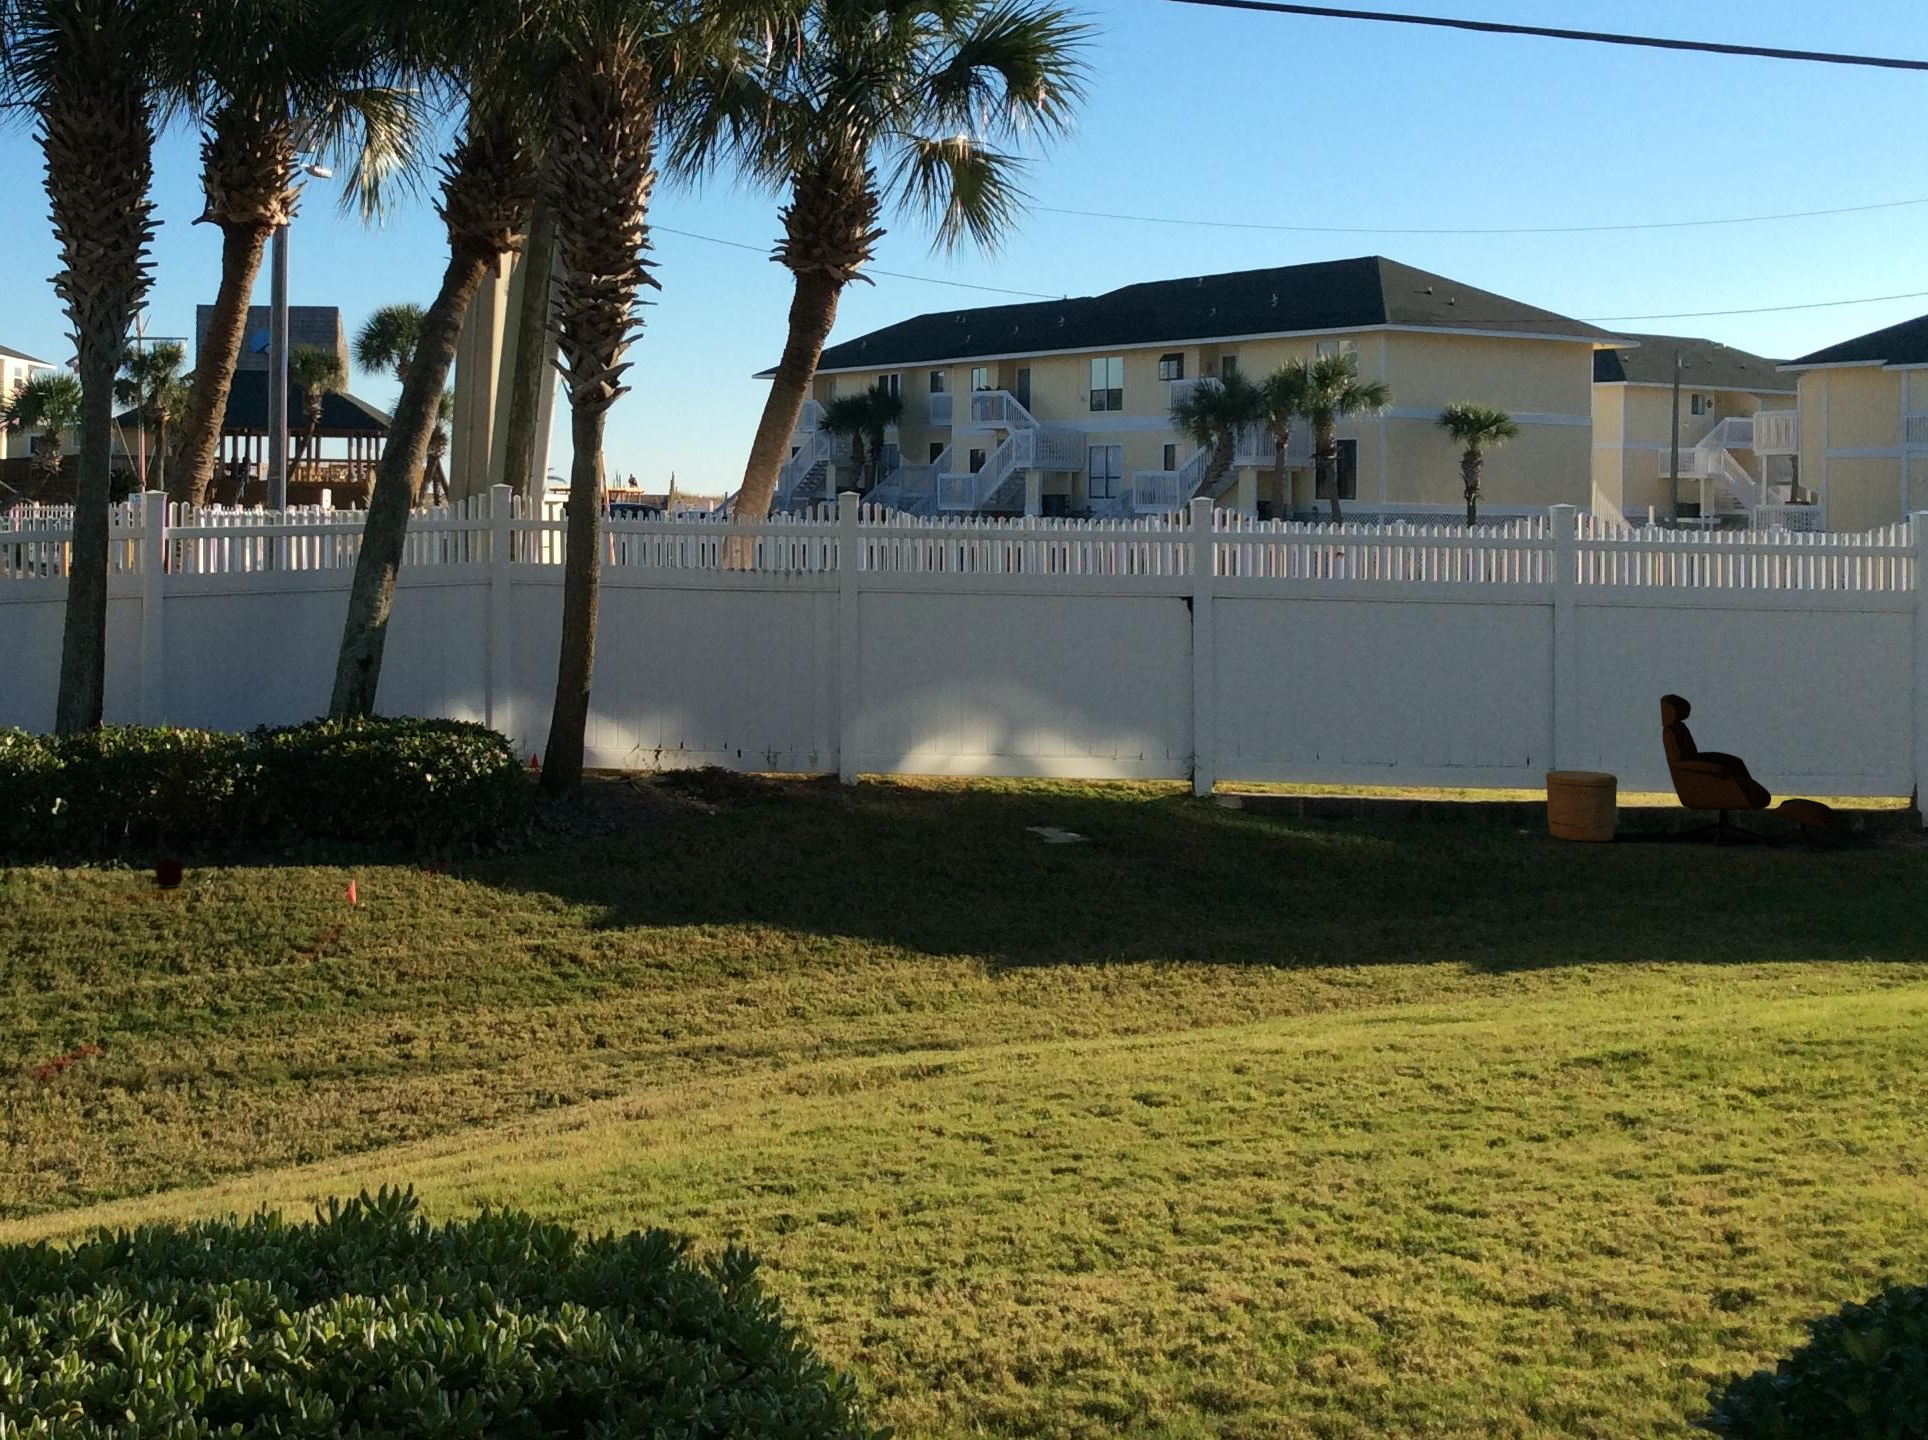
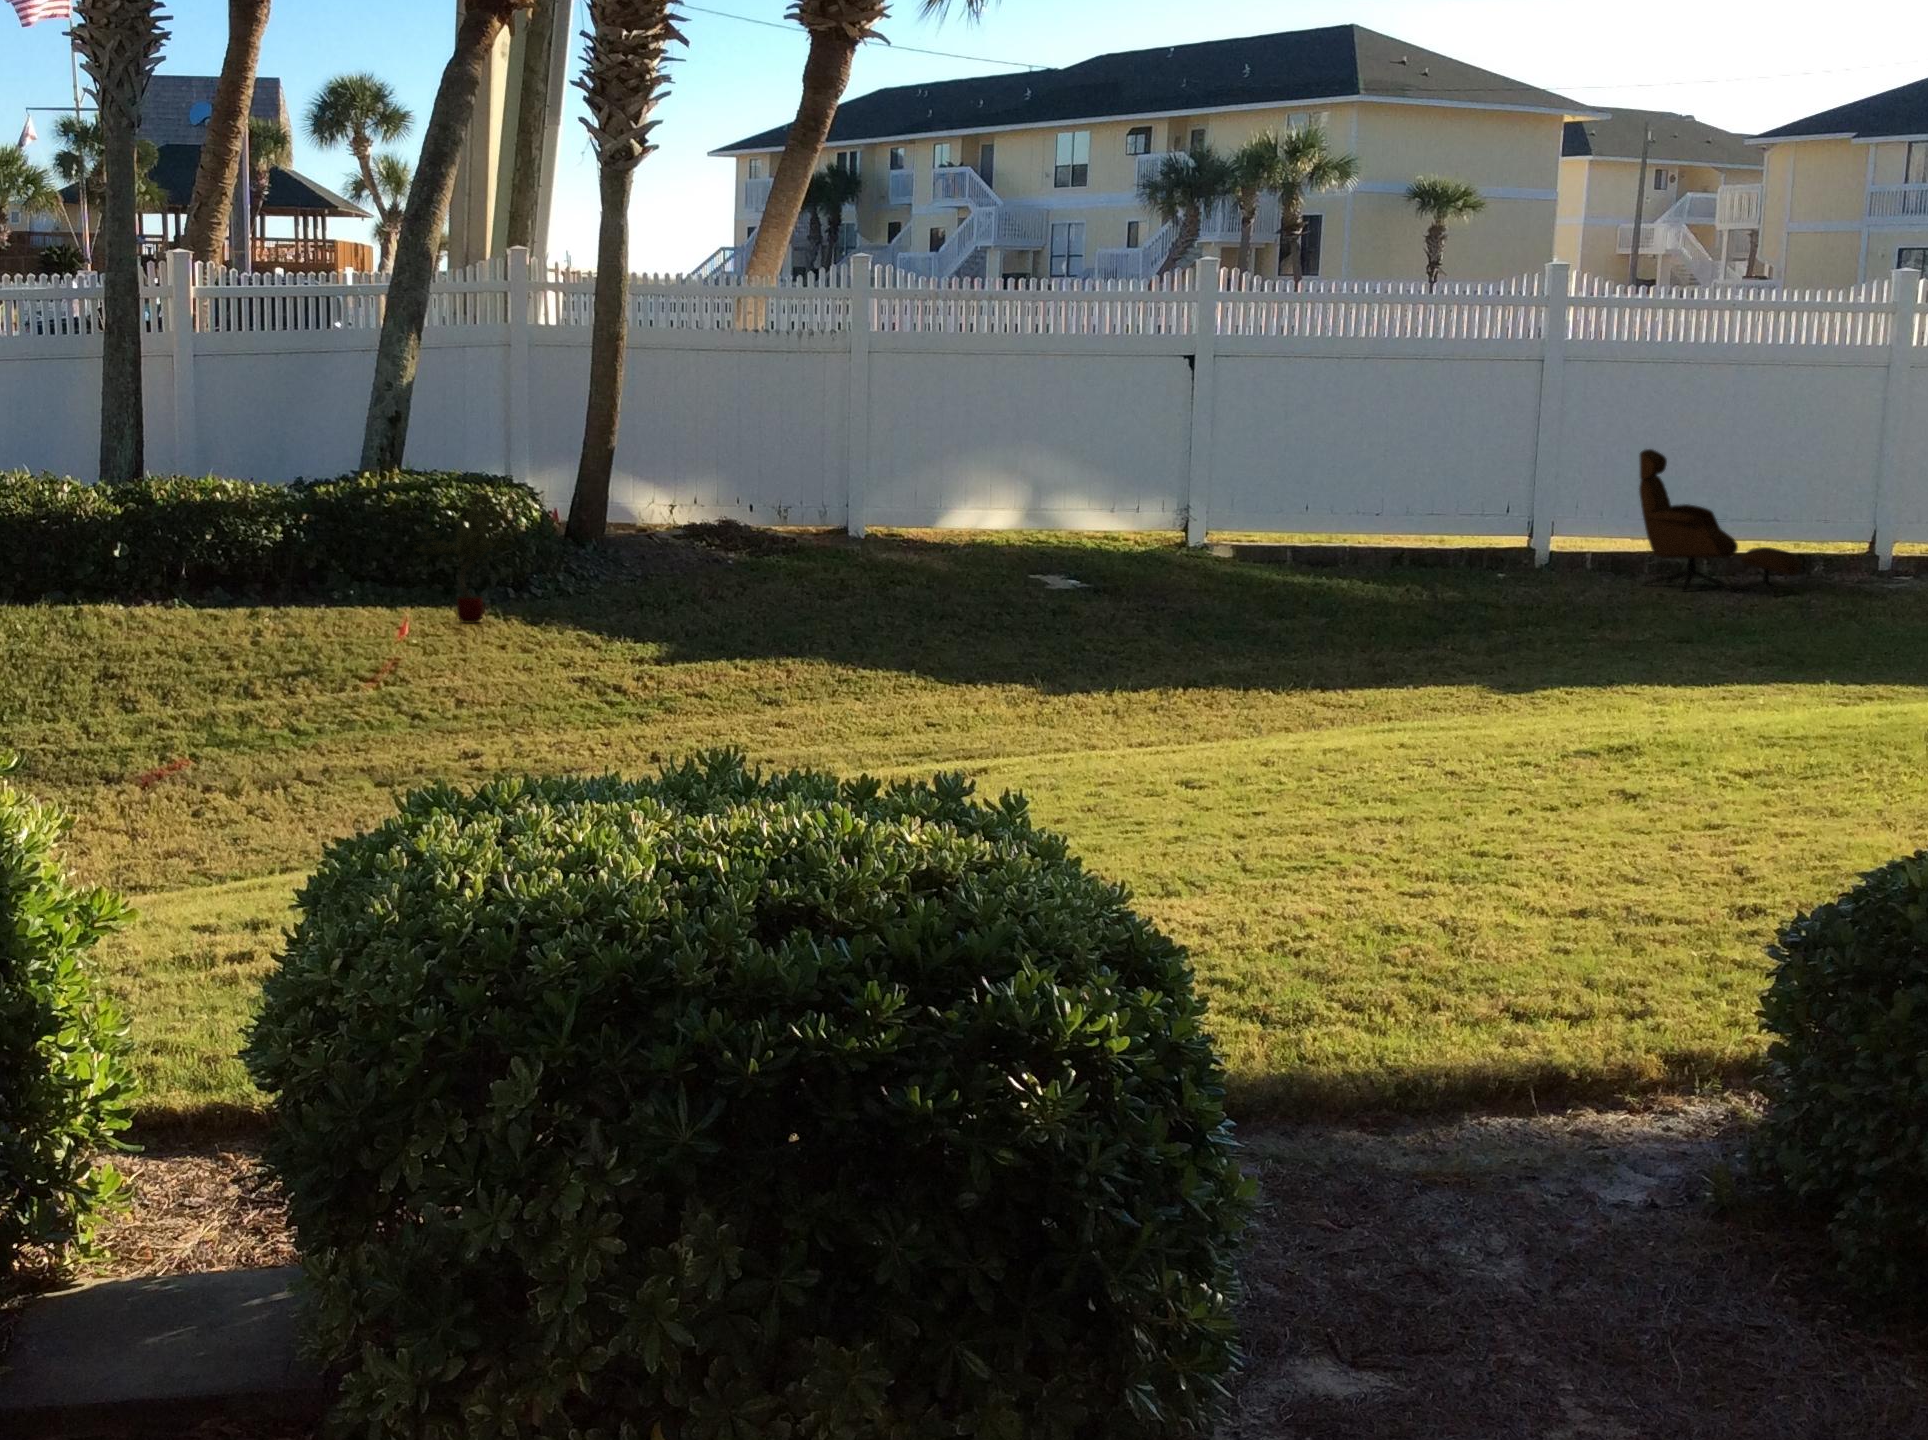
potted tree: present [110,740,230,888] -> present [414,486,524,623]
woven basket: present [1546,771,1617,842] -> none [1525,522,1594,589]

